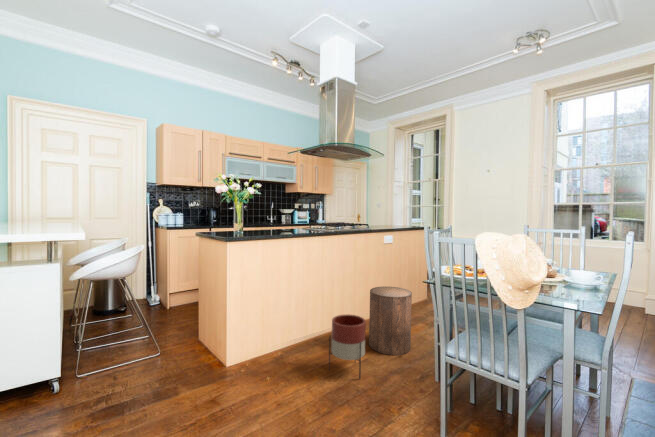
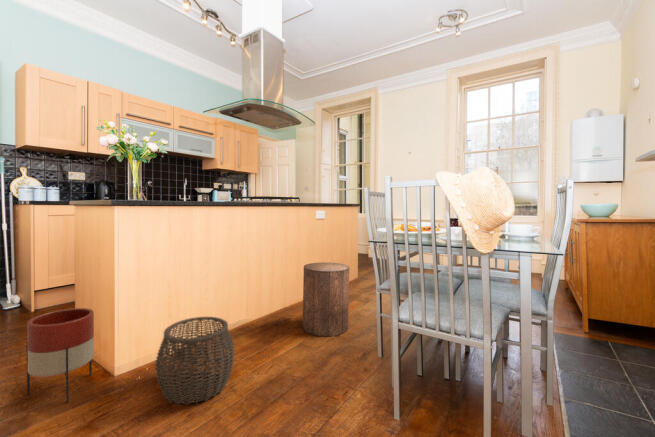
planter: present [329,315,366,379] -> present [27,308,94,402]
woven basket: none [255,330,311,397] -> present [155,317,234,405]

